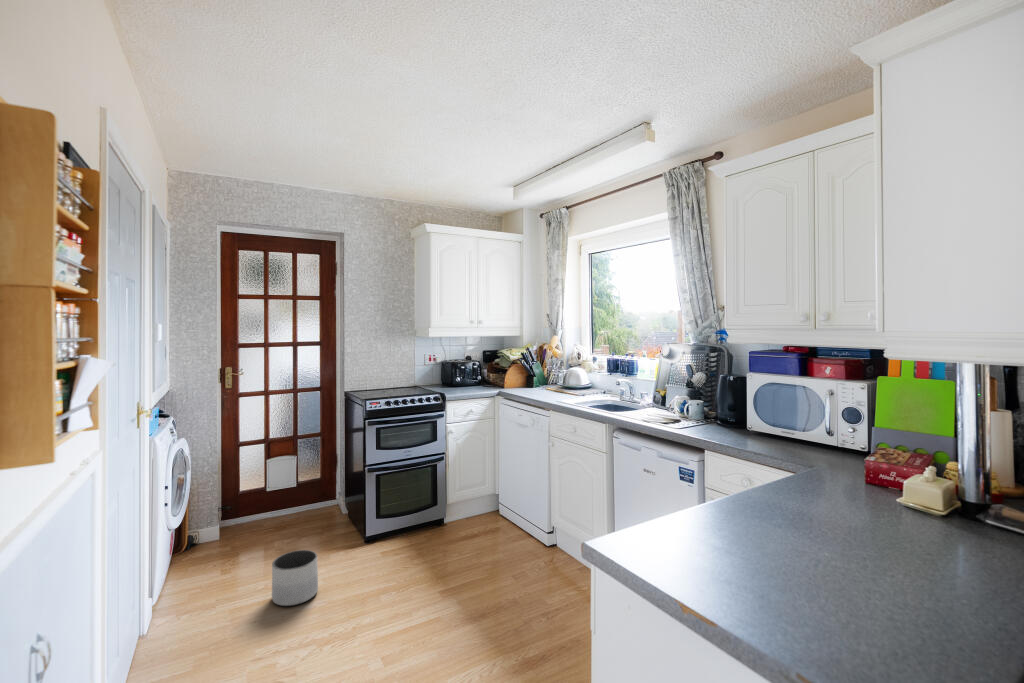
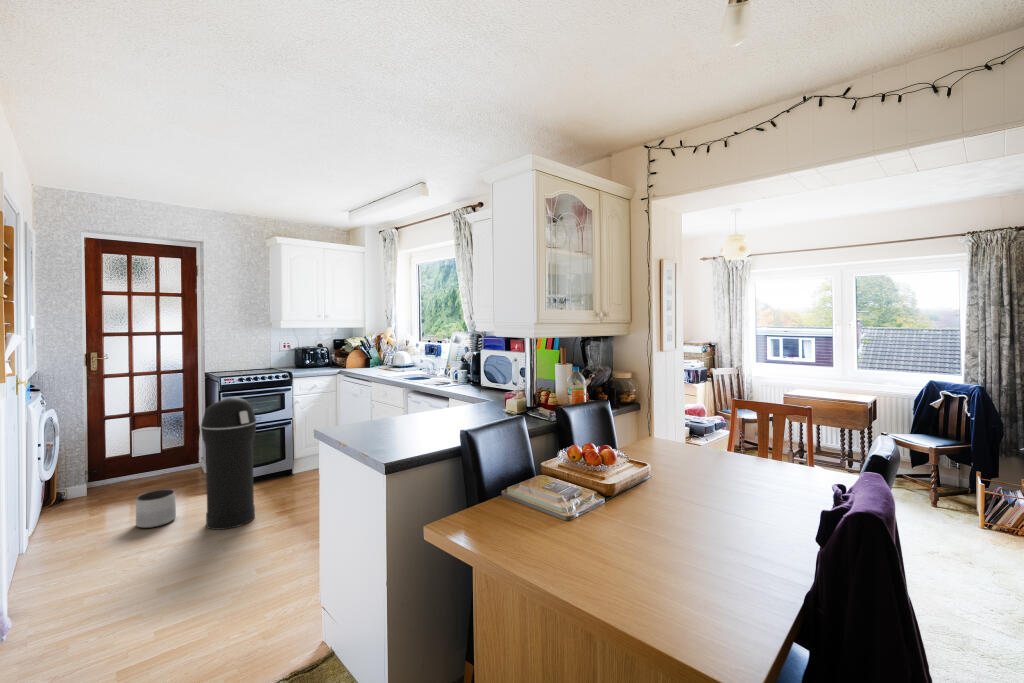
trash can: none [351,434,419,622] -> present [201,397,256,530]

